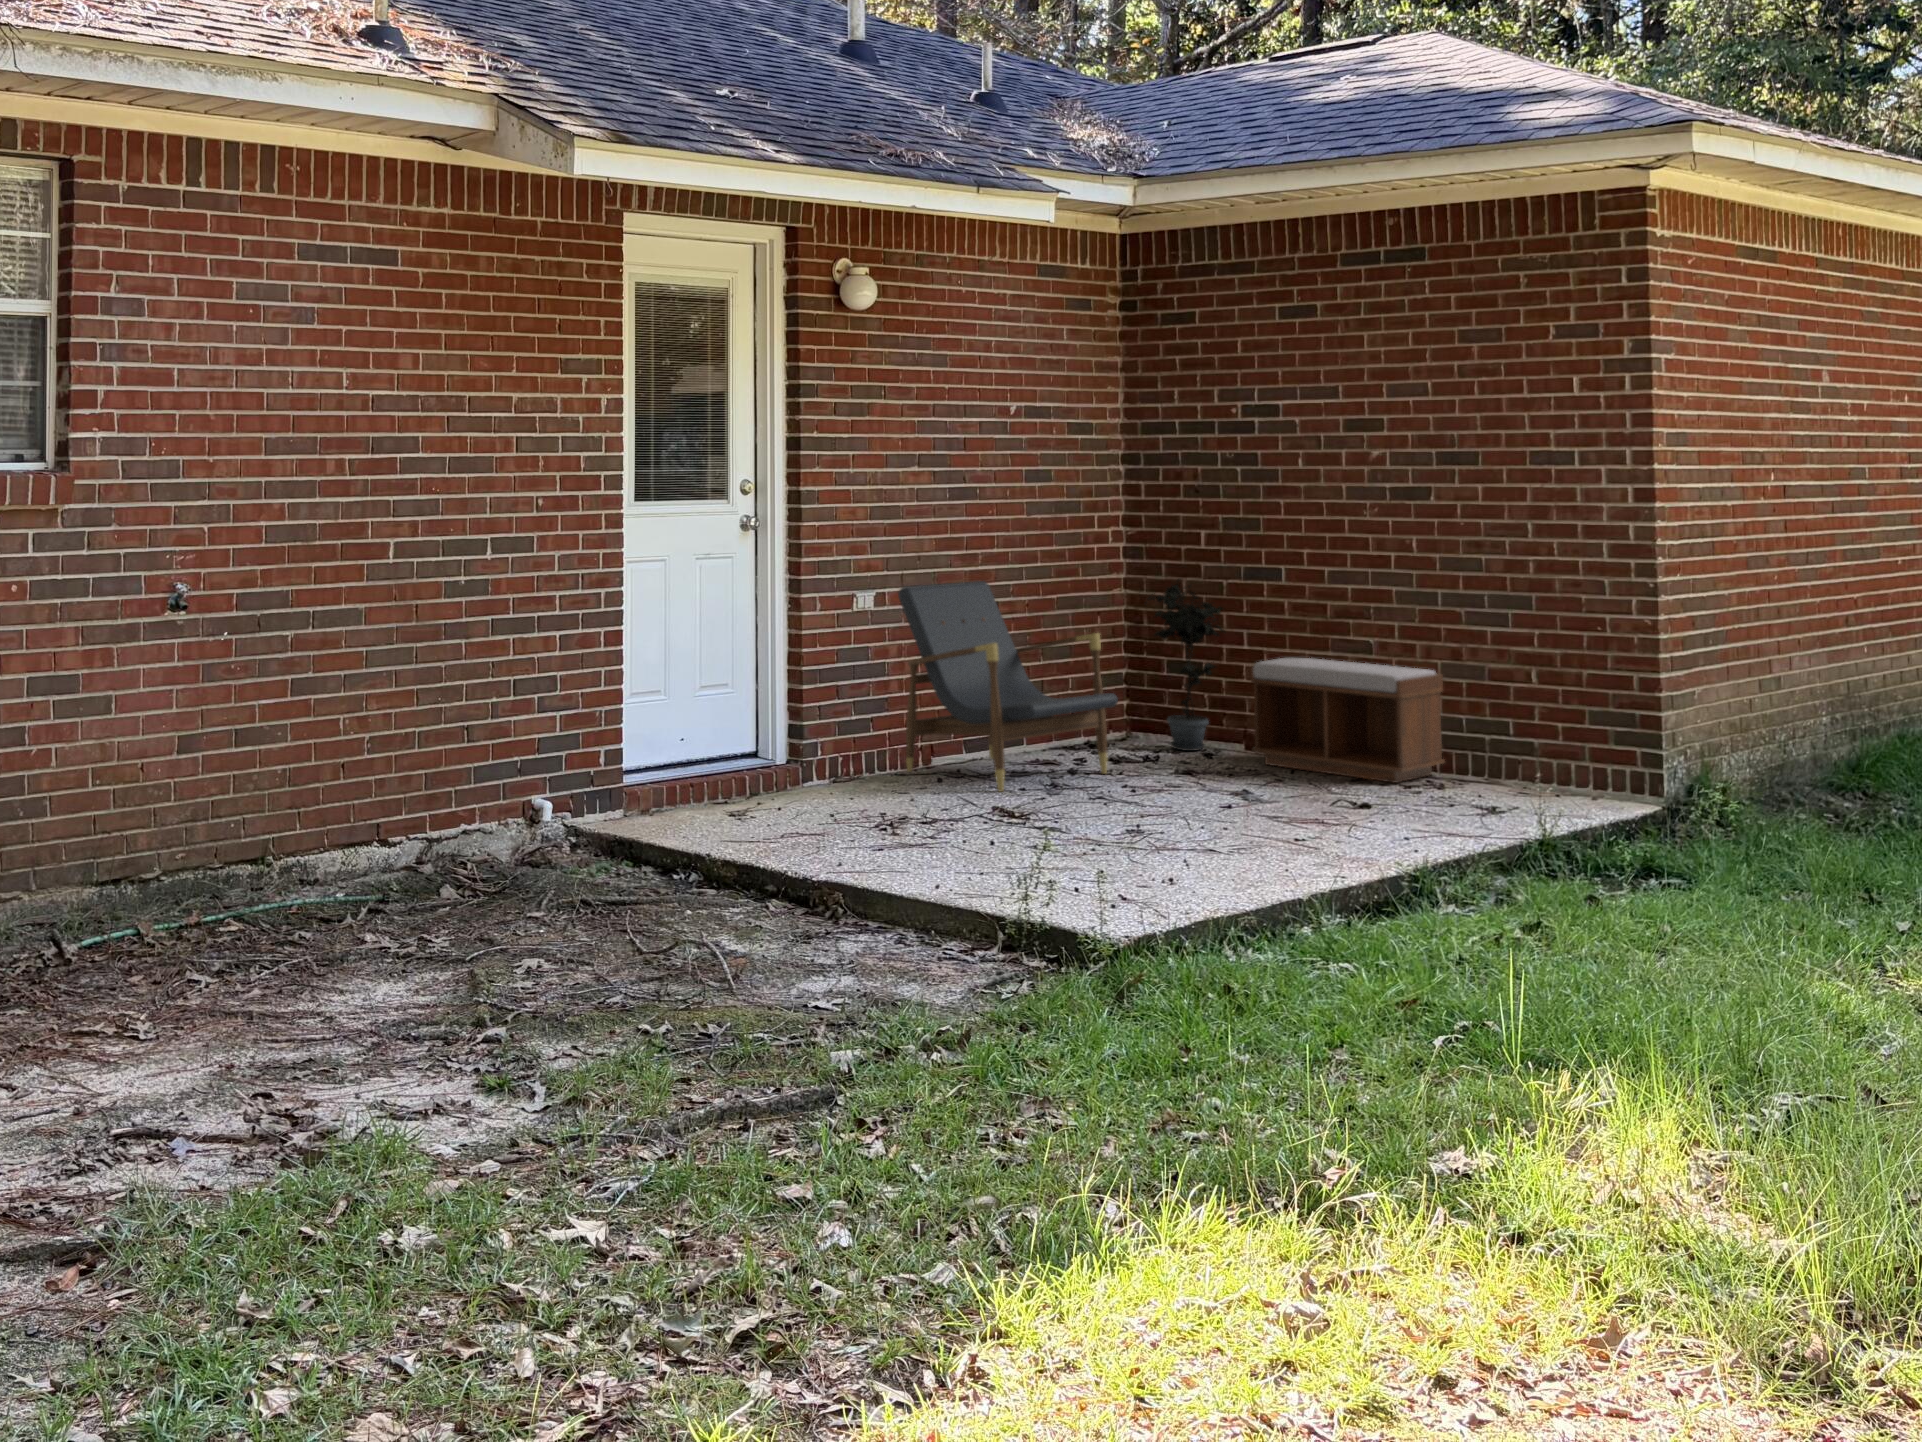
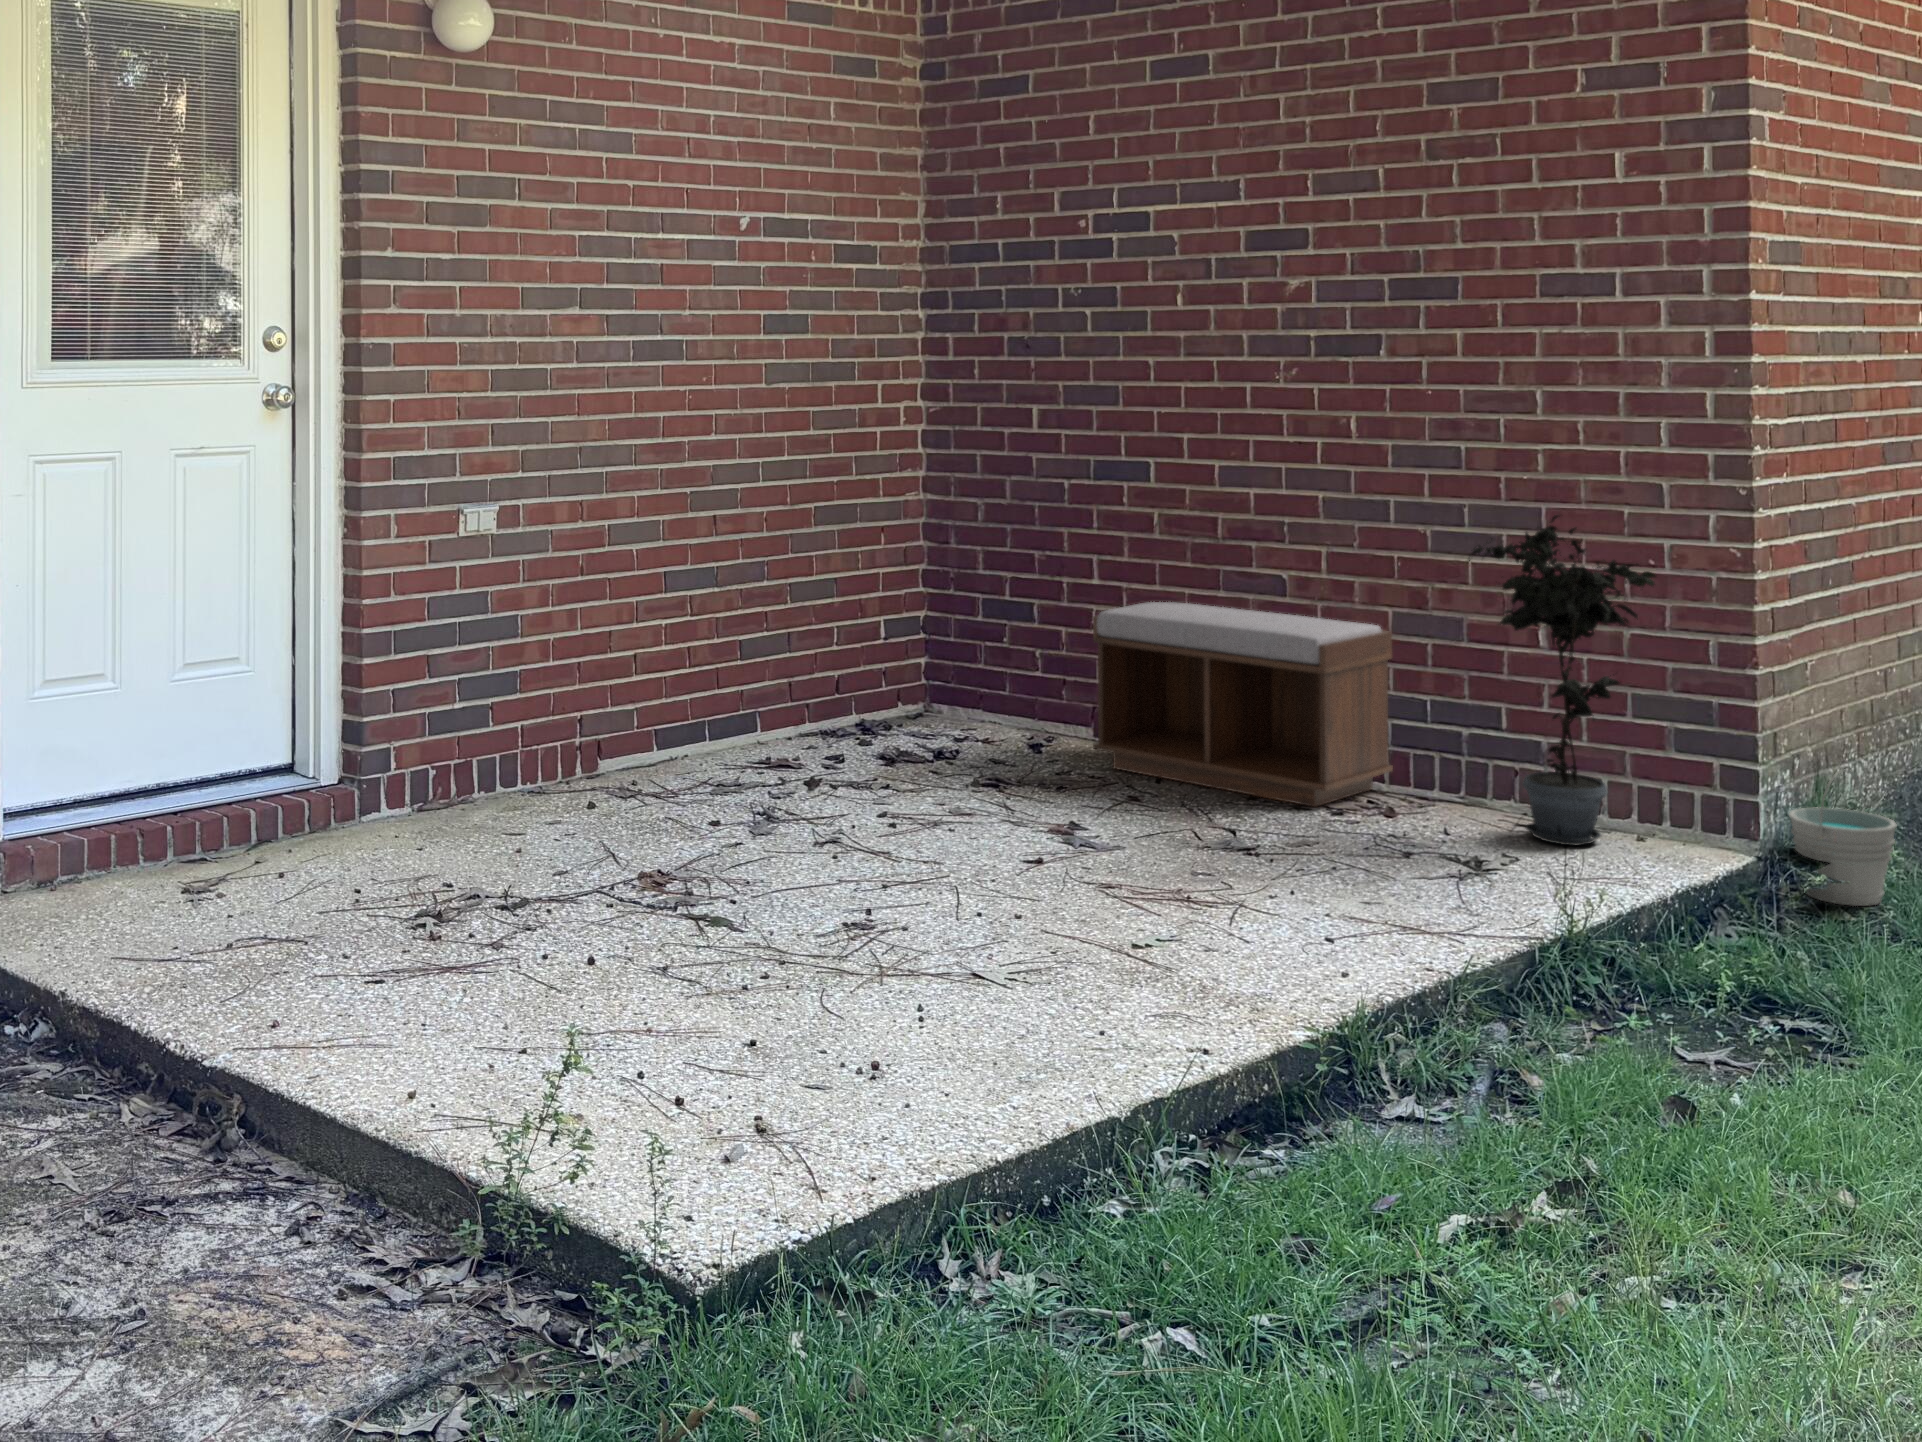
potted plant: present [1146,579,1223,751] -> present [1469,515,1656,845]
lounge chair: present [898,581,1118,792] -> none [537,486,876,831]
bucket: none [1682,753,1745,834] -> present [1789,770,1897,906]

